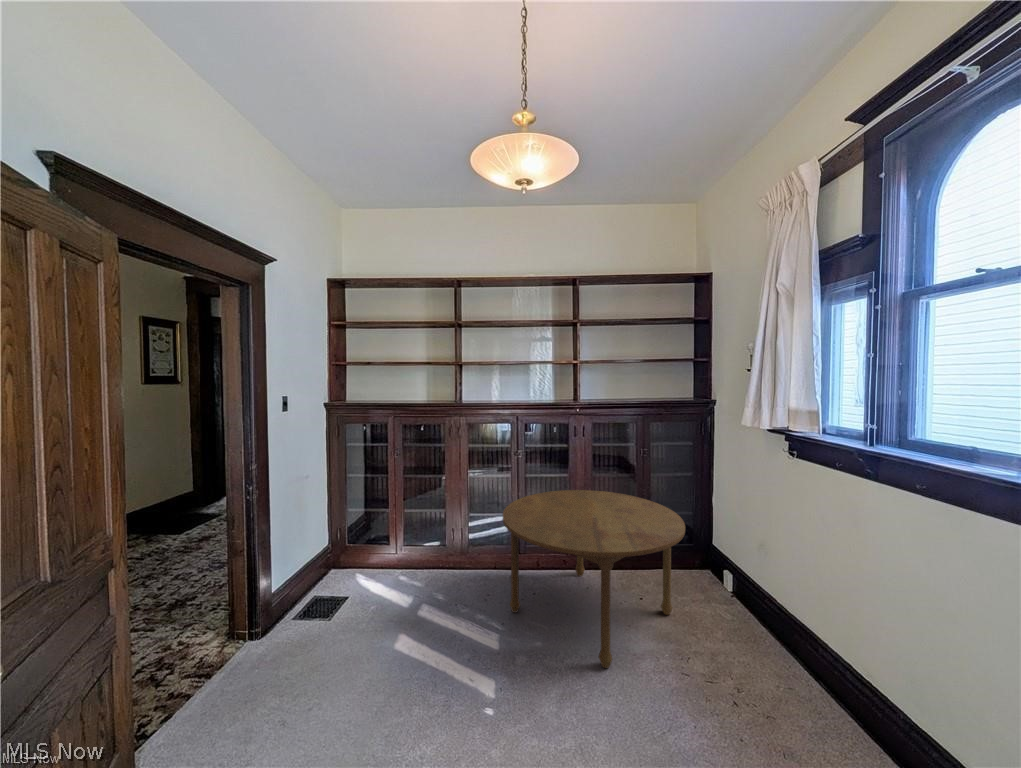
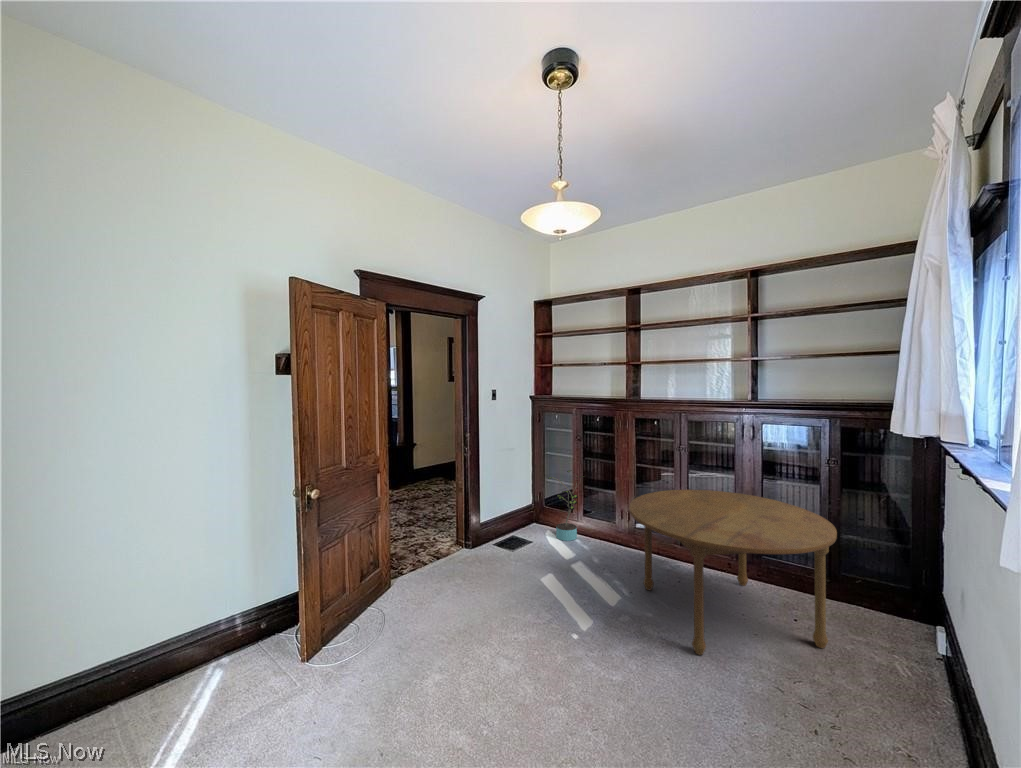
potted plant: none [362,492,411,581] -> present [548,470,582,541]

